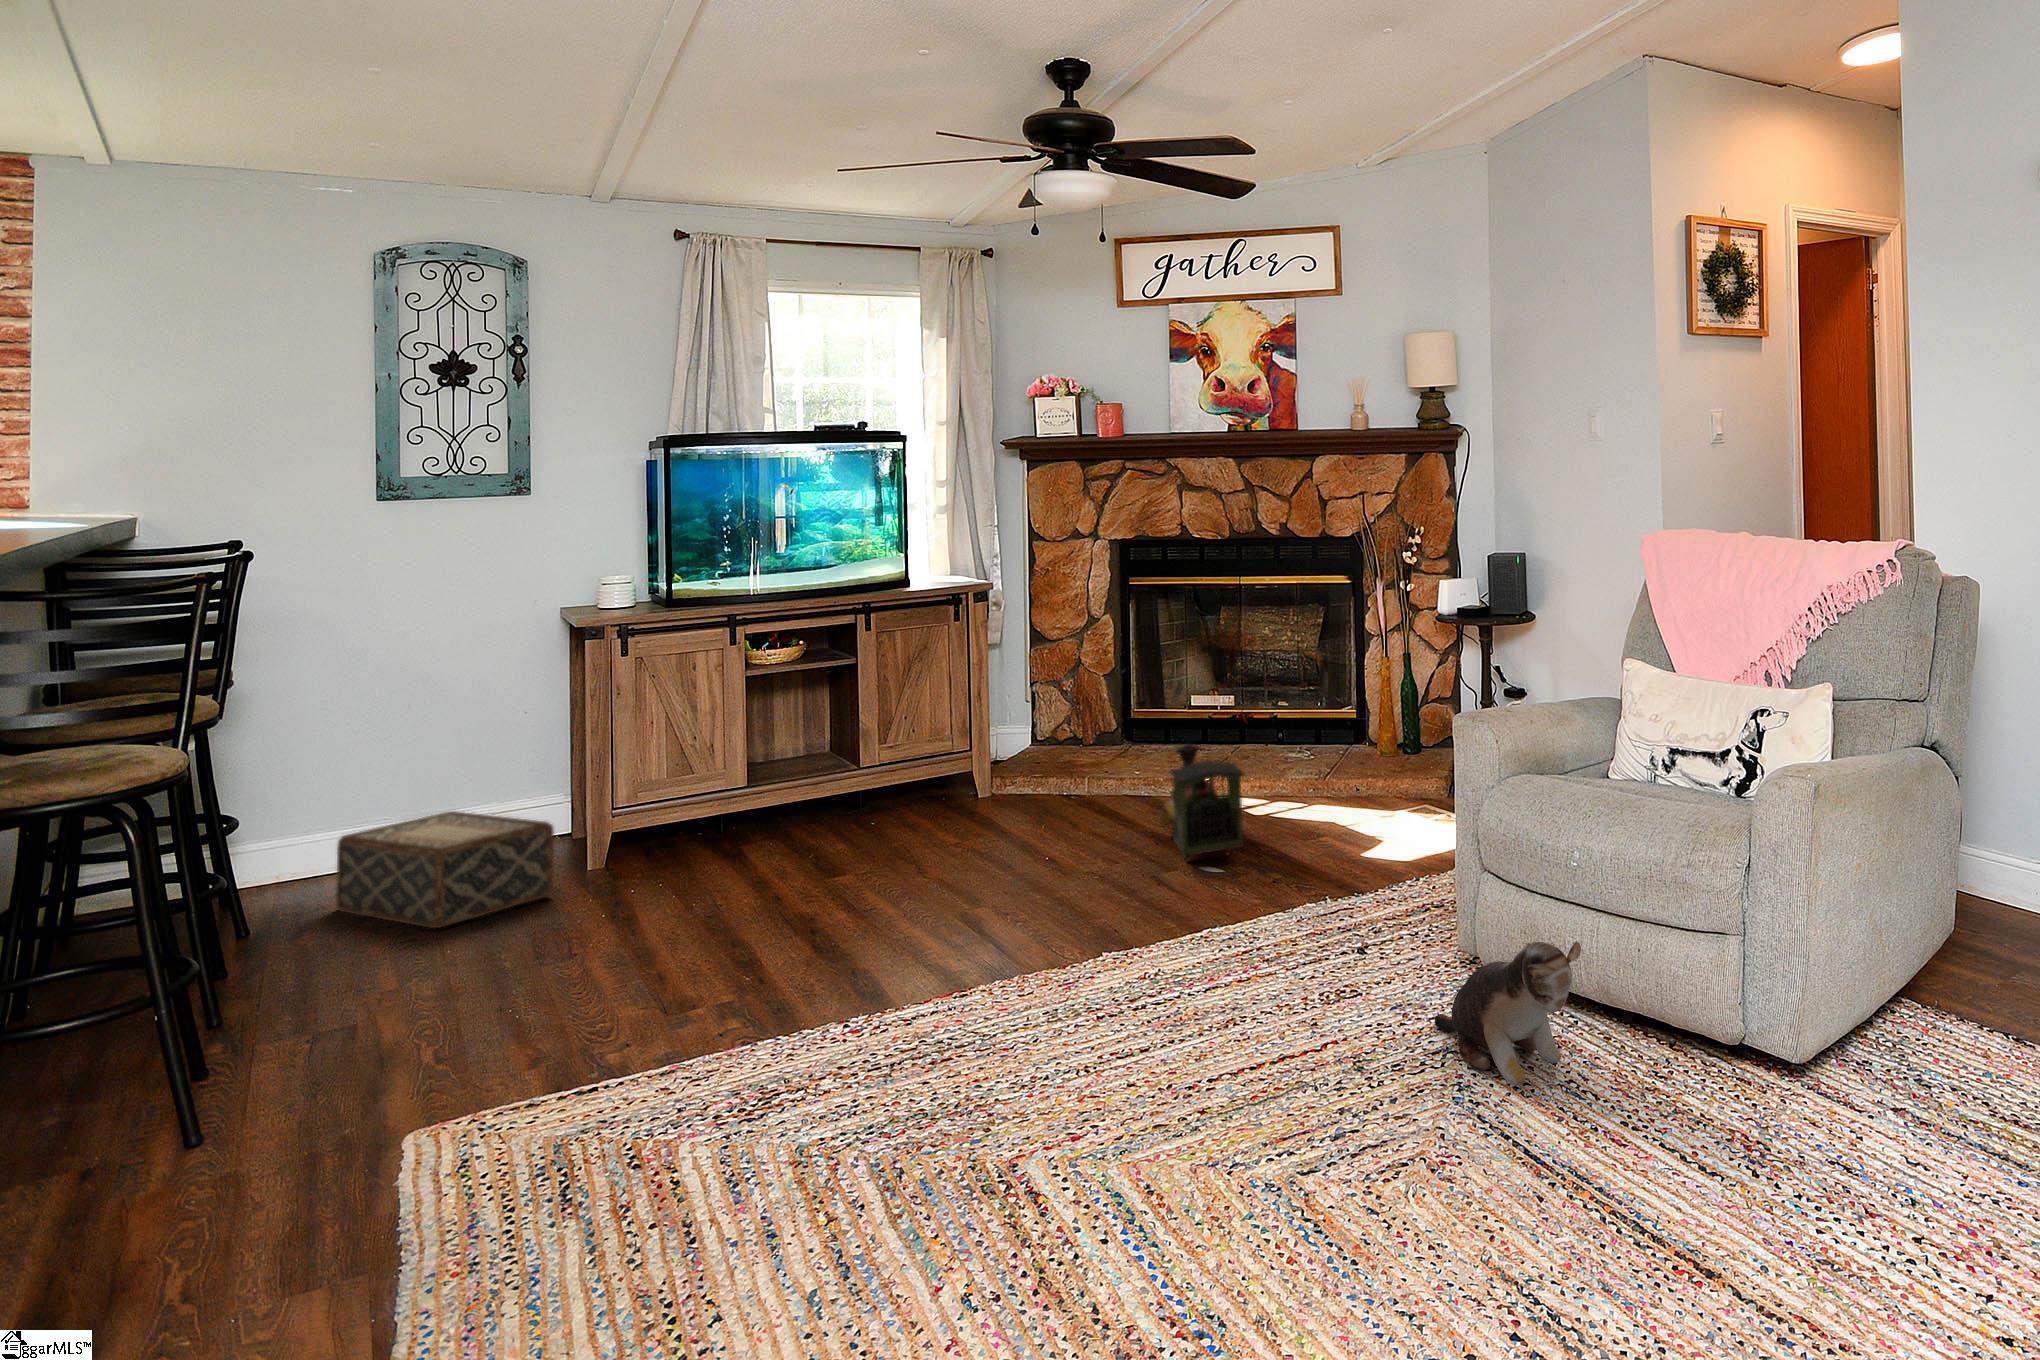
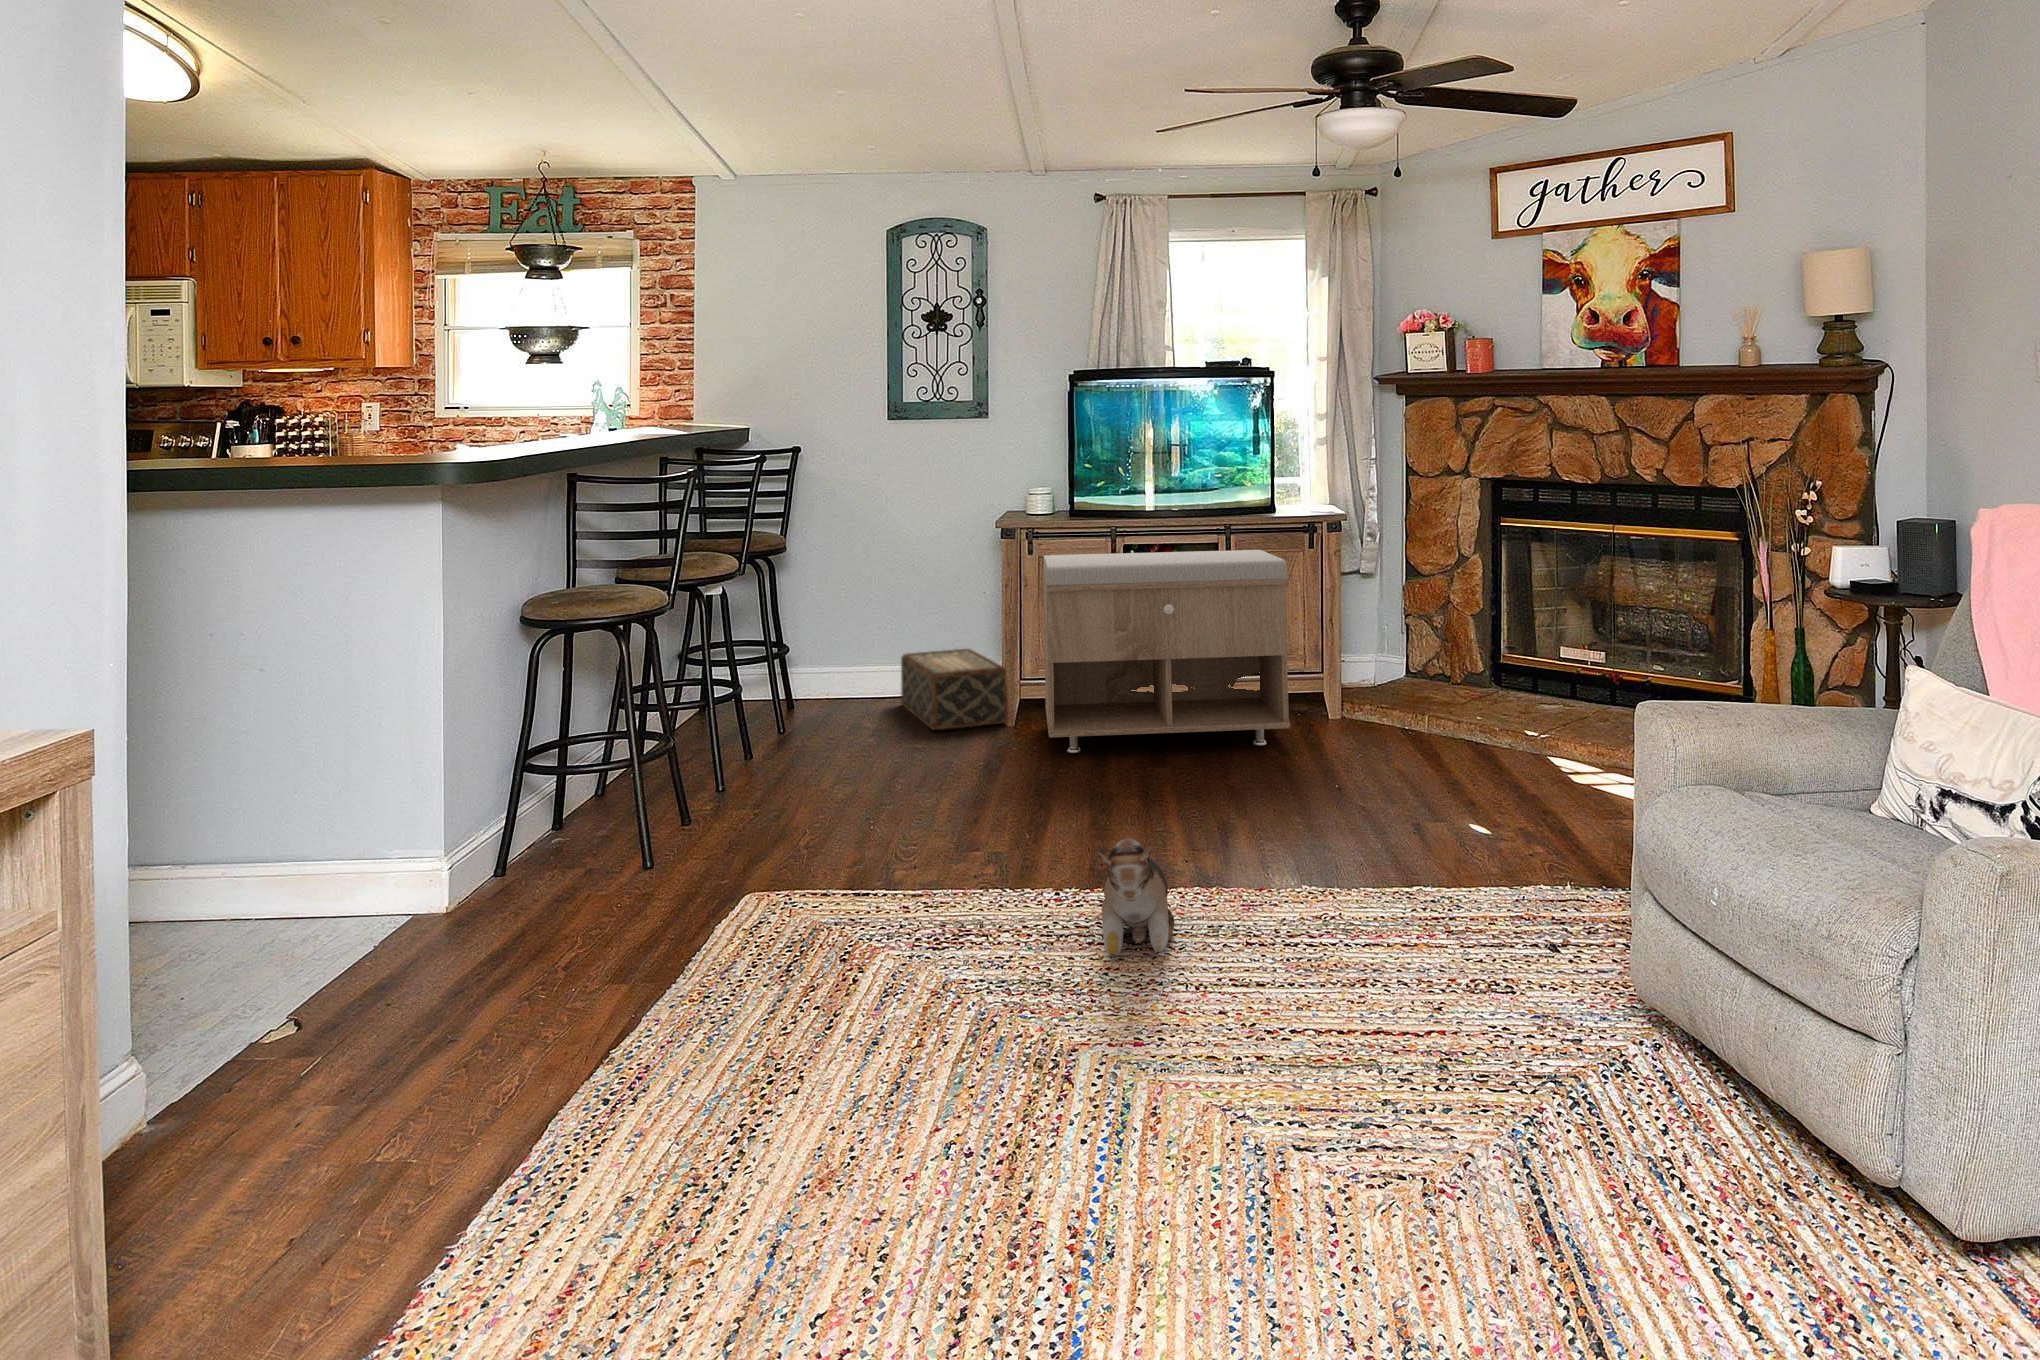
storage bench: none [614,632,964,909] -> present [1044,550,1290,753]
toy train: present [1158,744,1244,861] -> none [1443,691,1524,814]
plush toy: present [1435,941,1581,1085] -> present [1098,838,1174,956]

